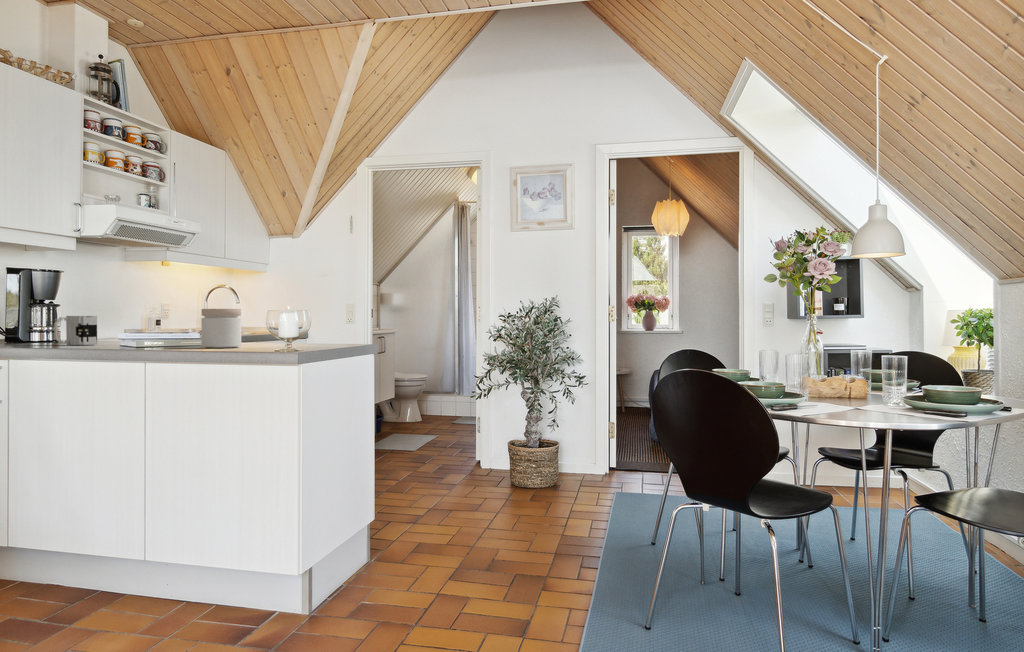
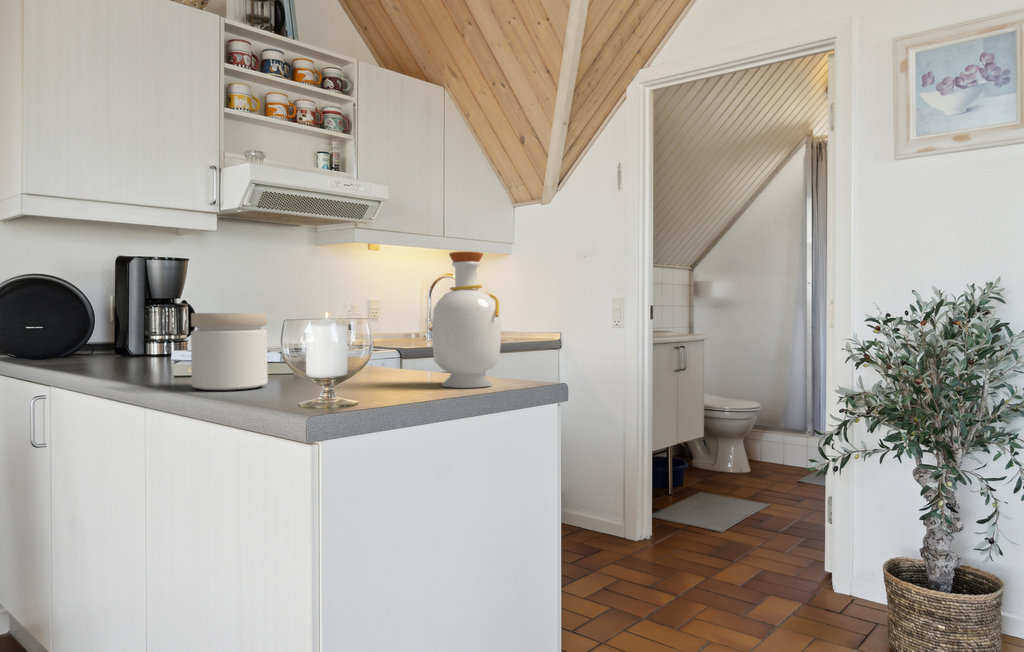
bottle: none [320,281,356,346] -> present [432,252,501,388]
mug: present [54,316,97,345] -> none [80,322,145,368]

